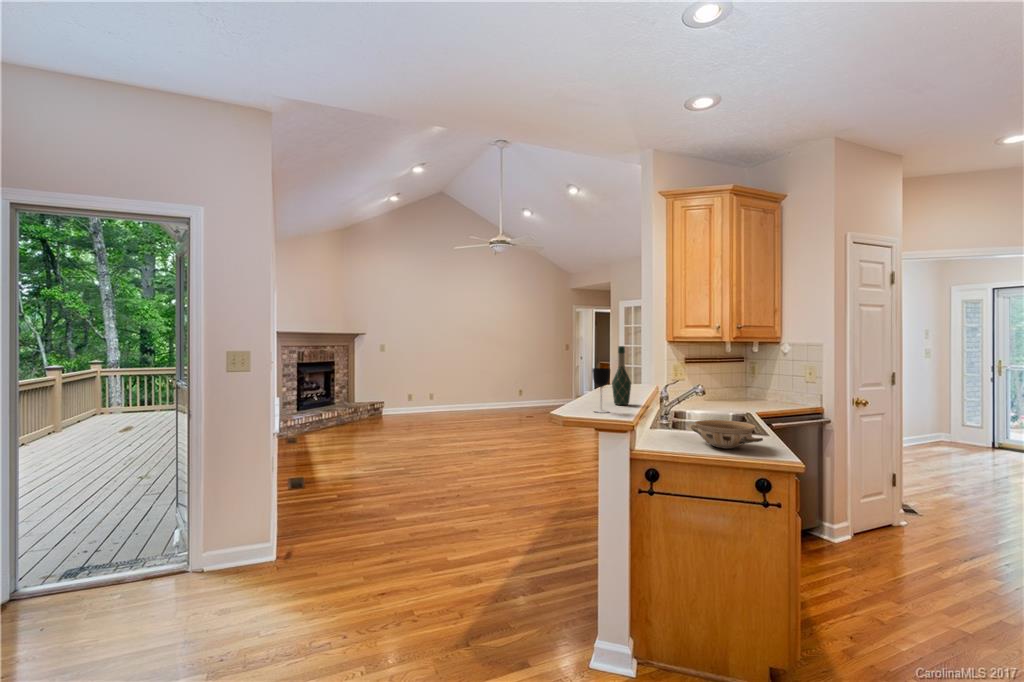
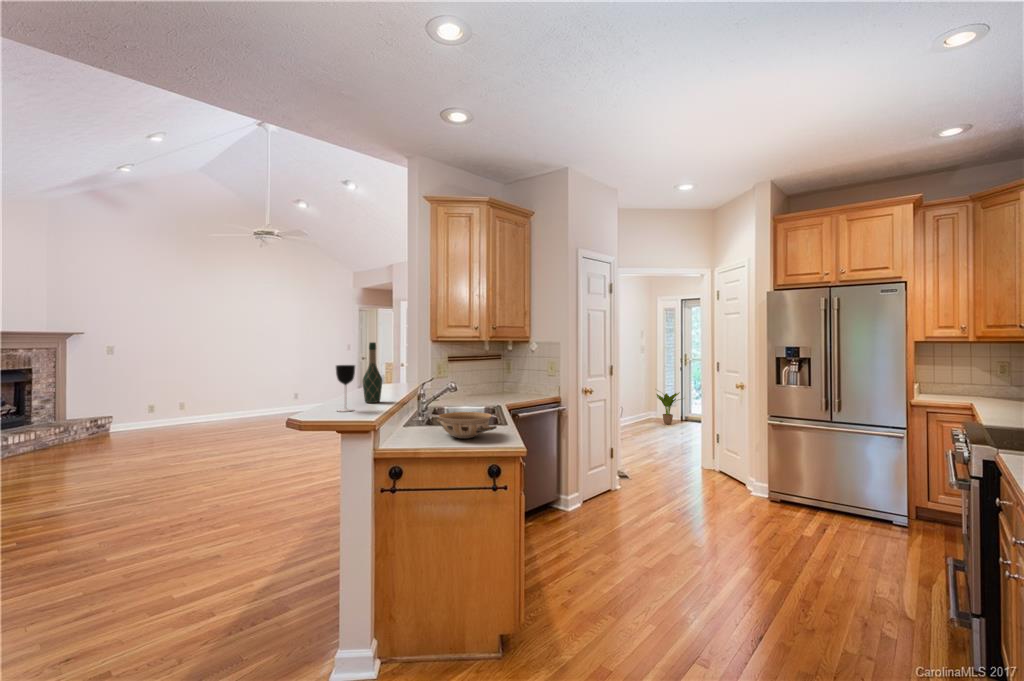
potted plant: none [952,400,1008,451] -> present [656,392,680,424]

